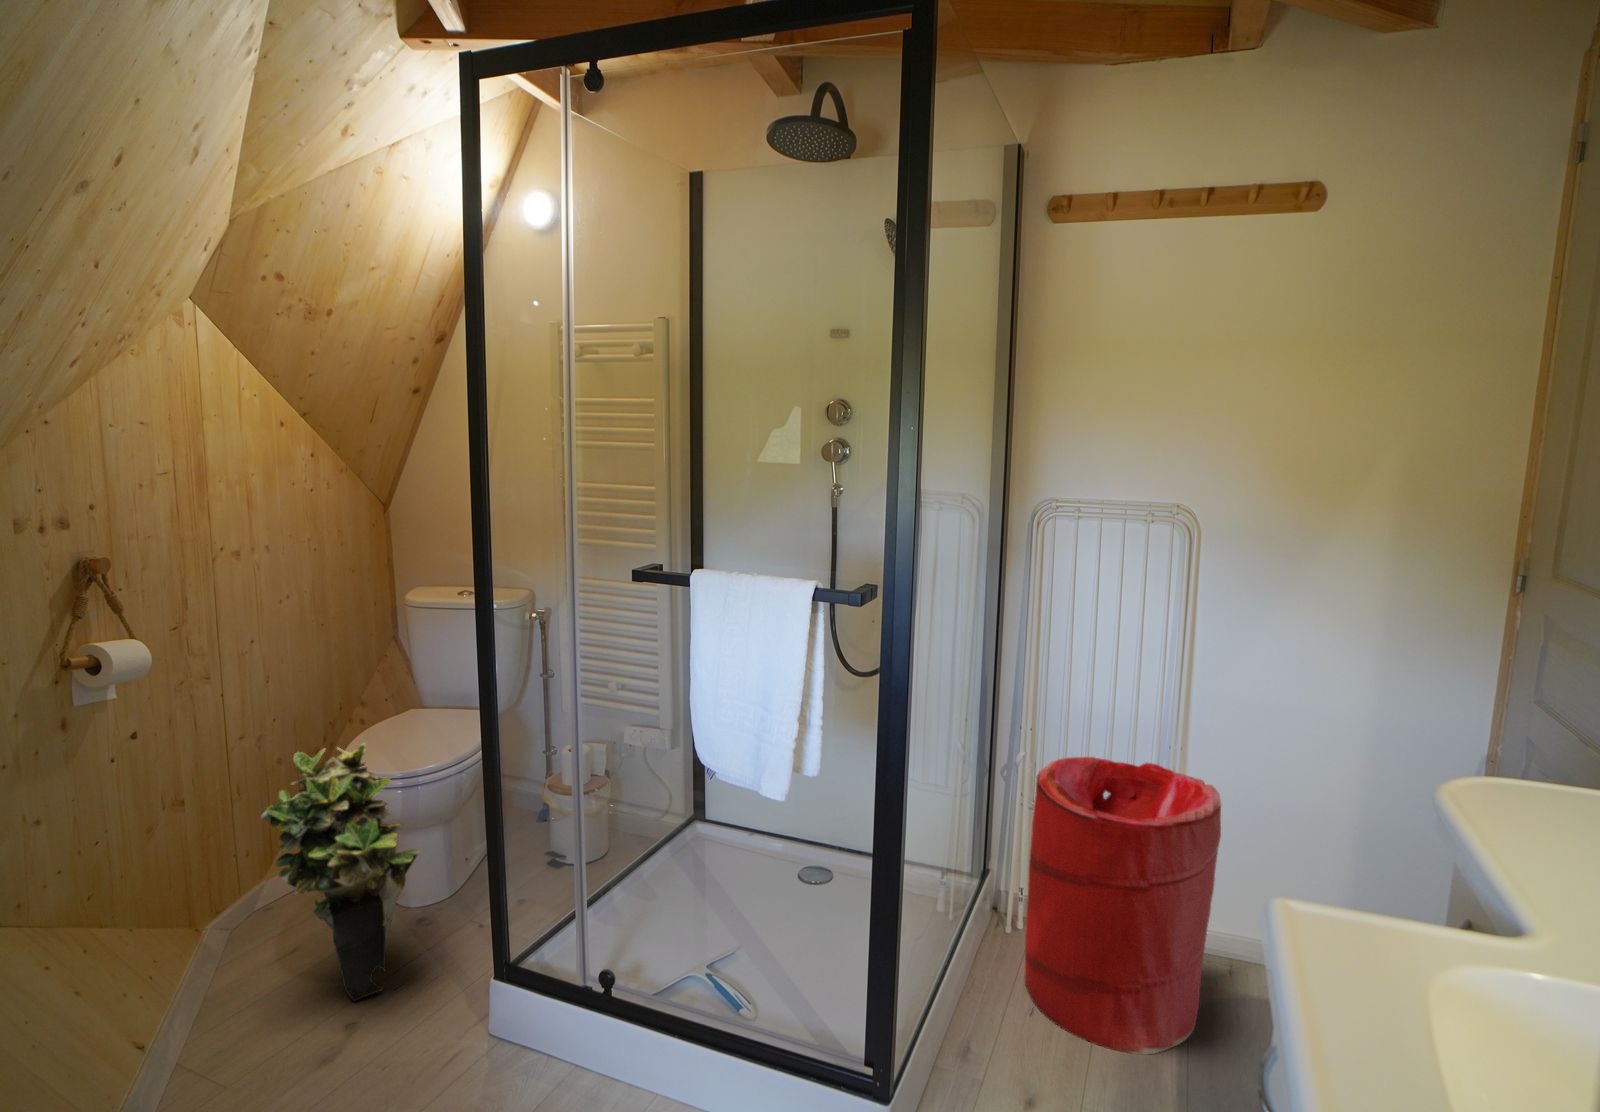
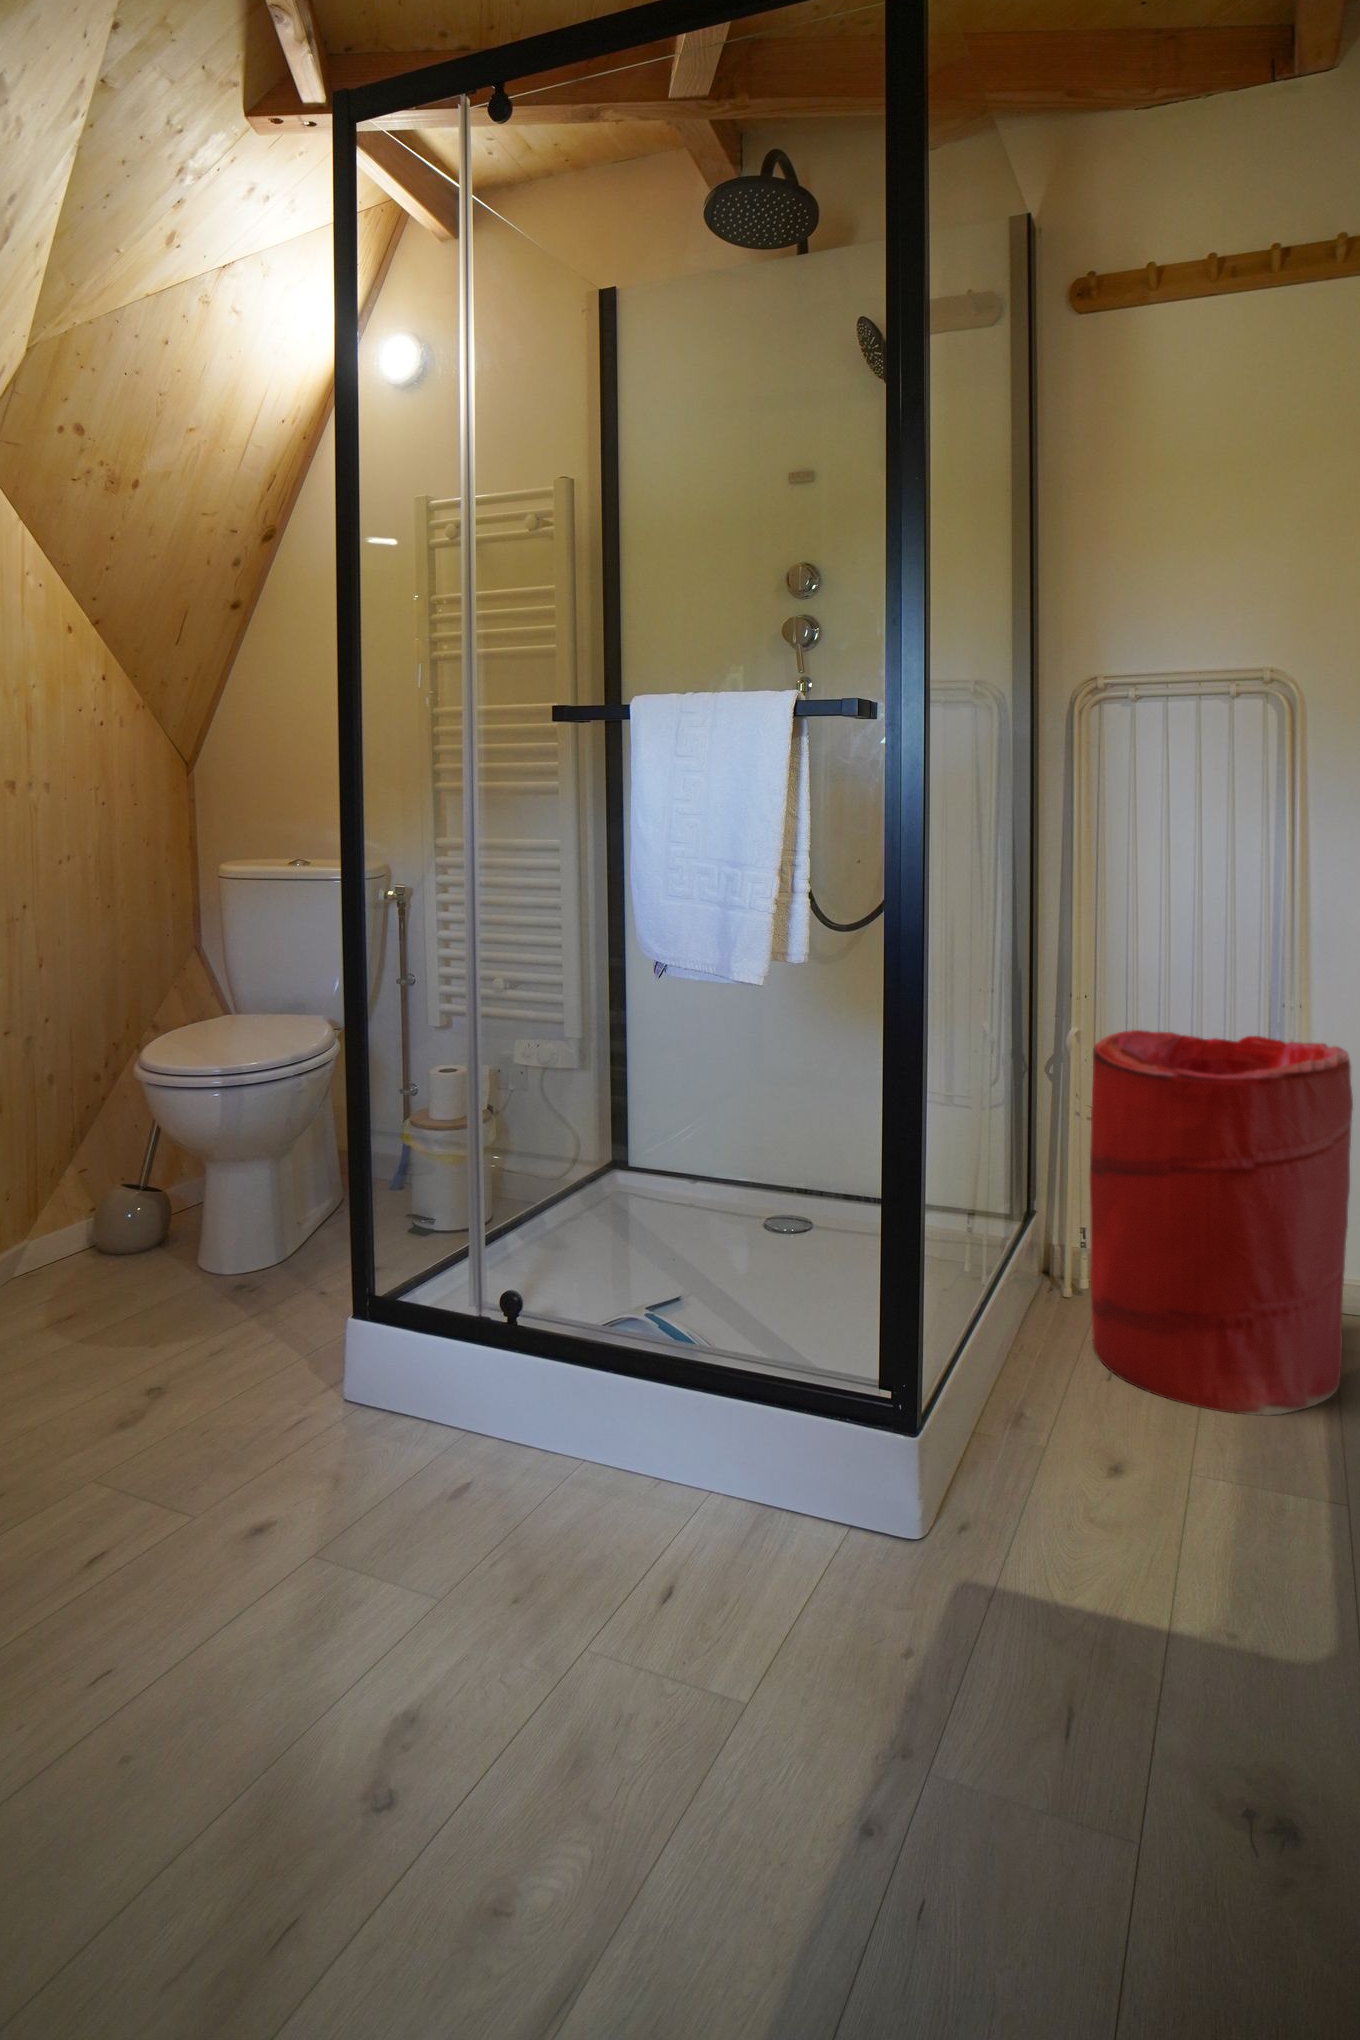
potted plant: present [261,743,419,1001] -> none [43,1027,249,1371]

